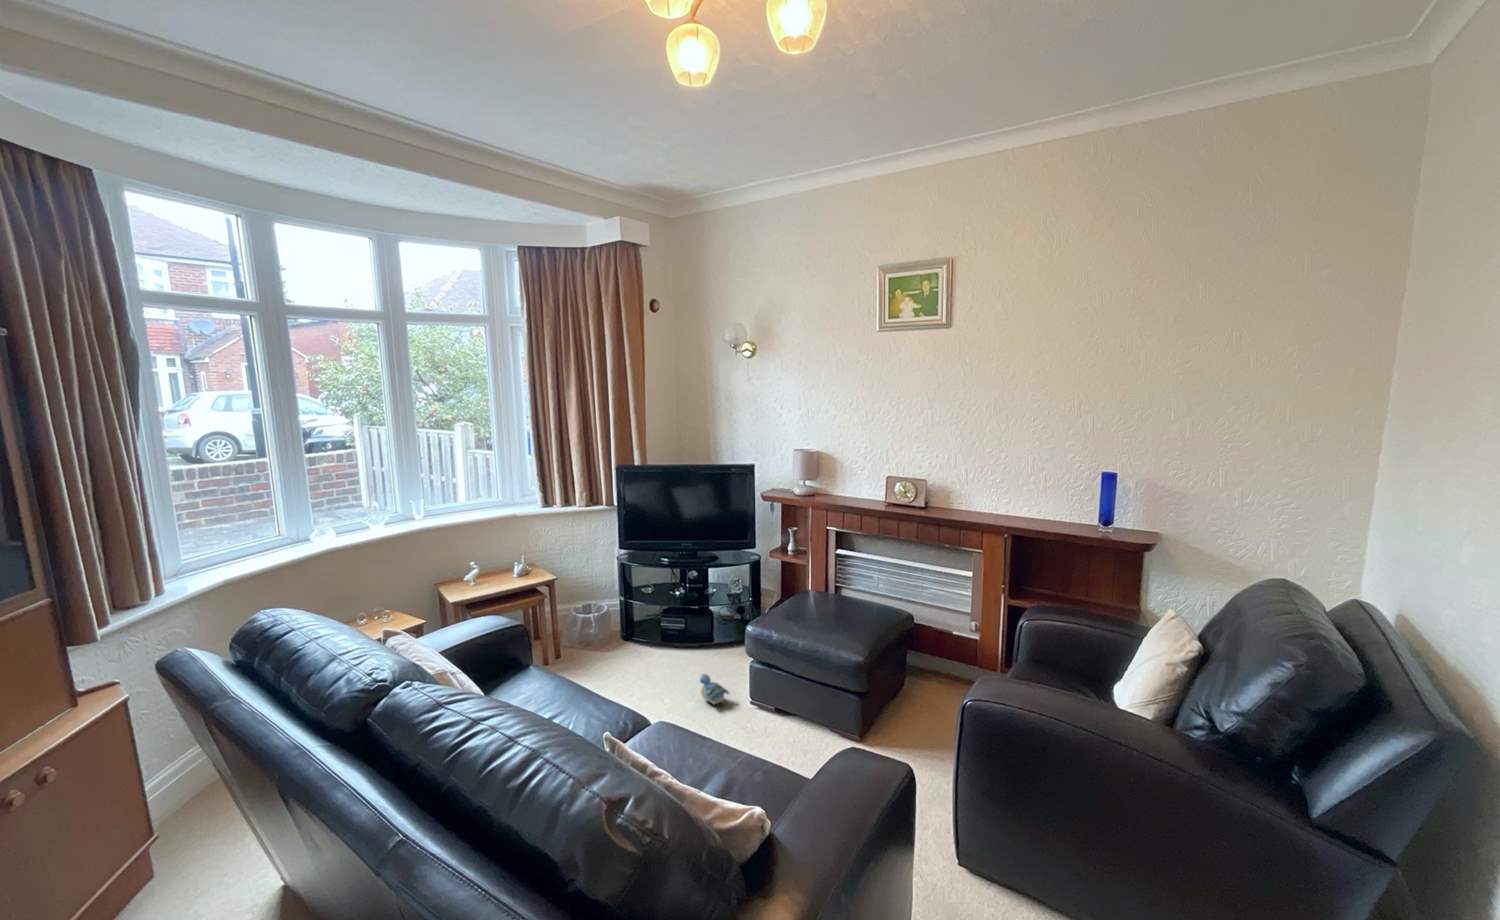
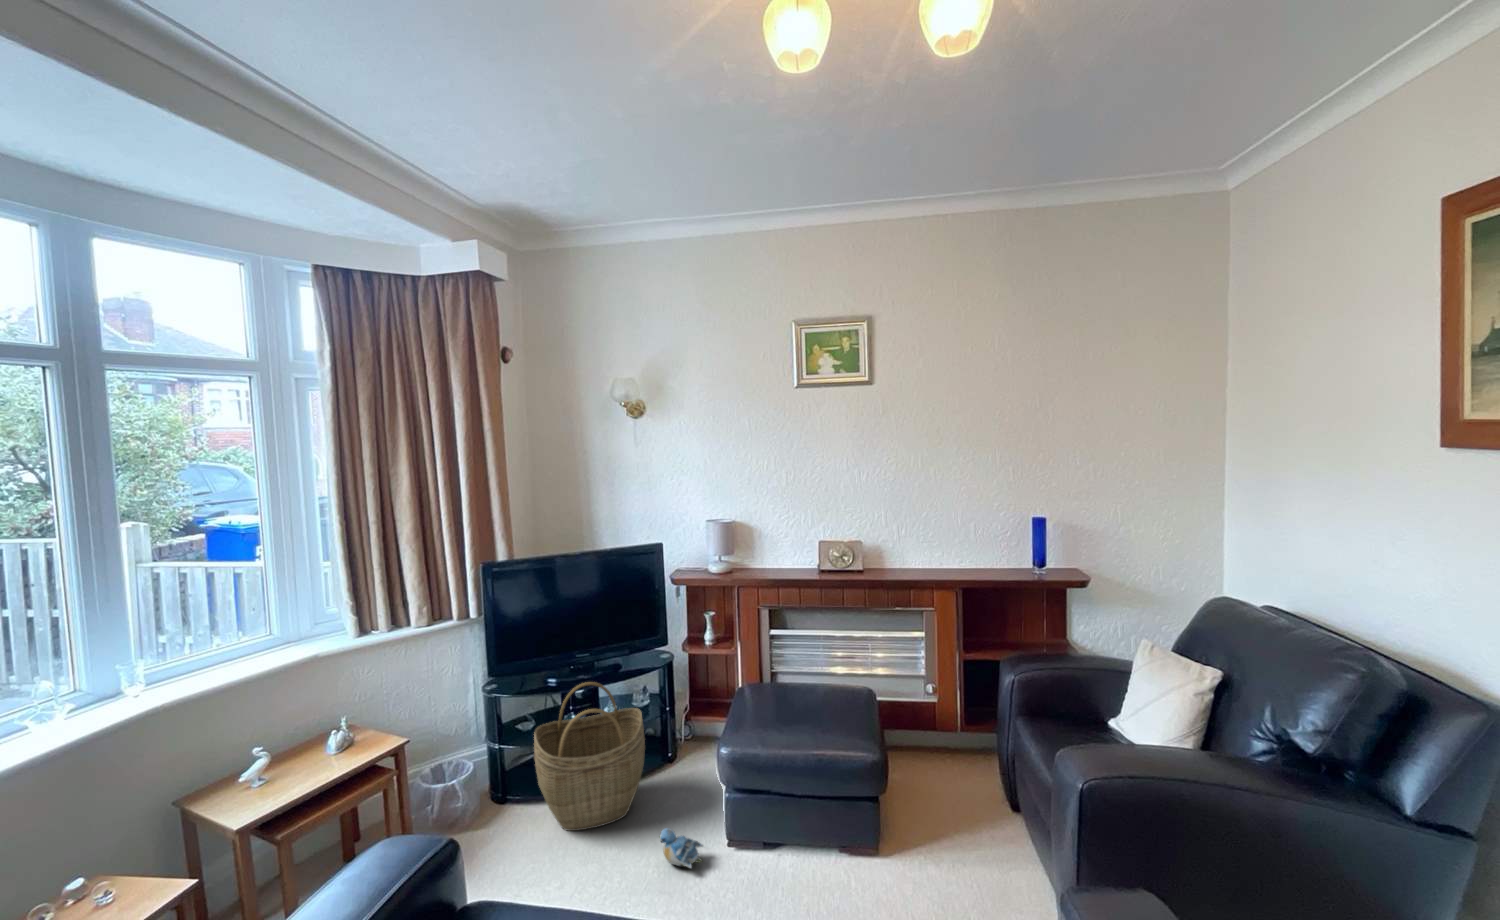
woven basket: none [635,563,715,667] -> present [534,682,645,831]

